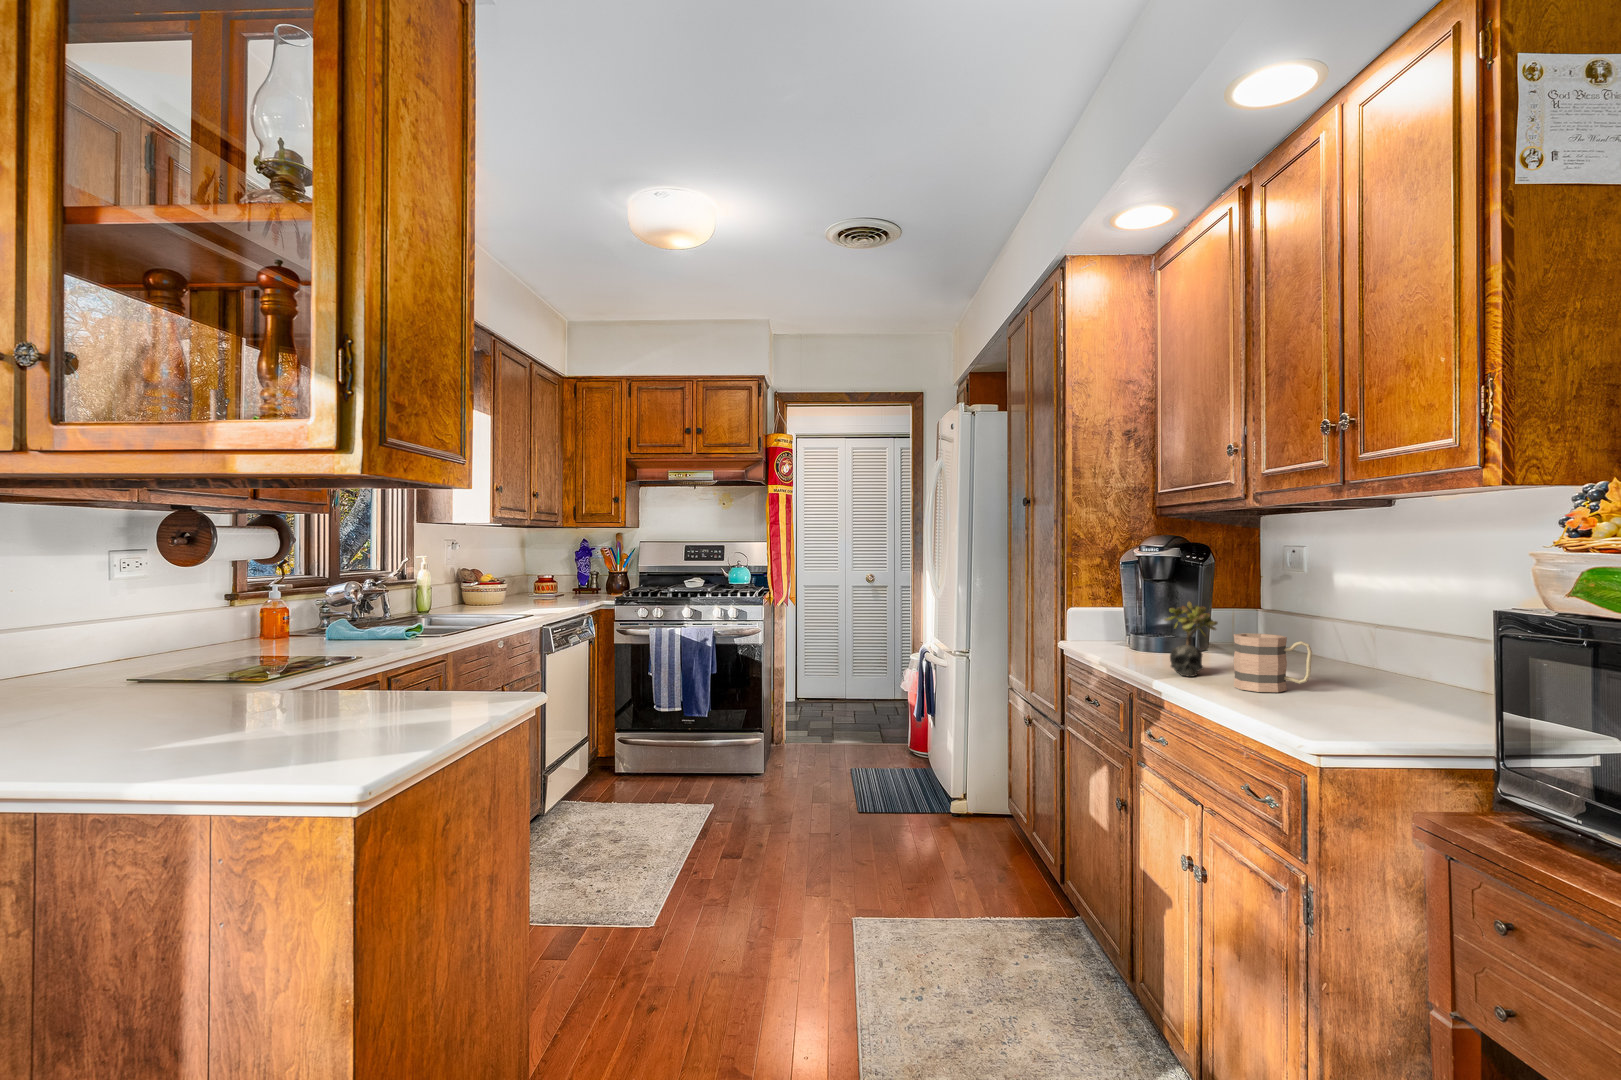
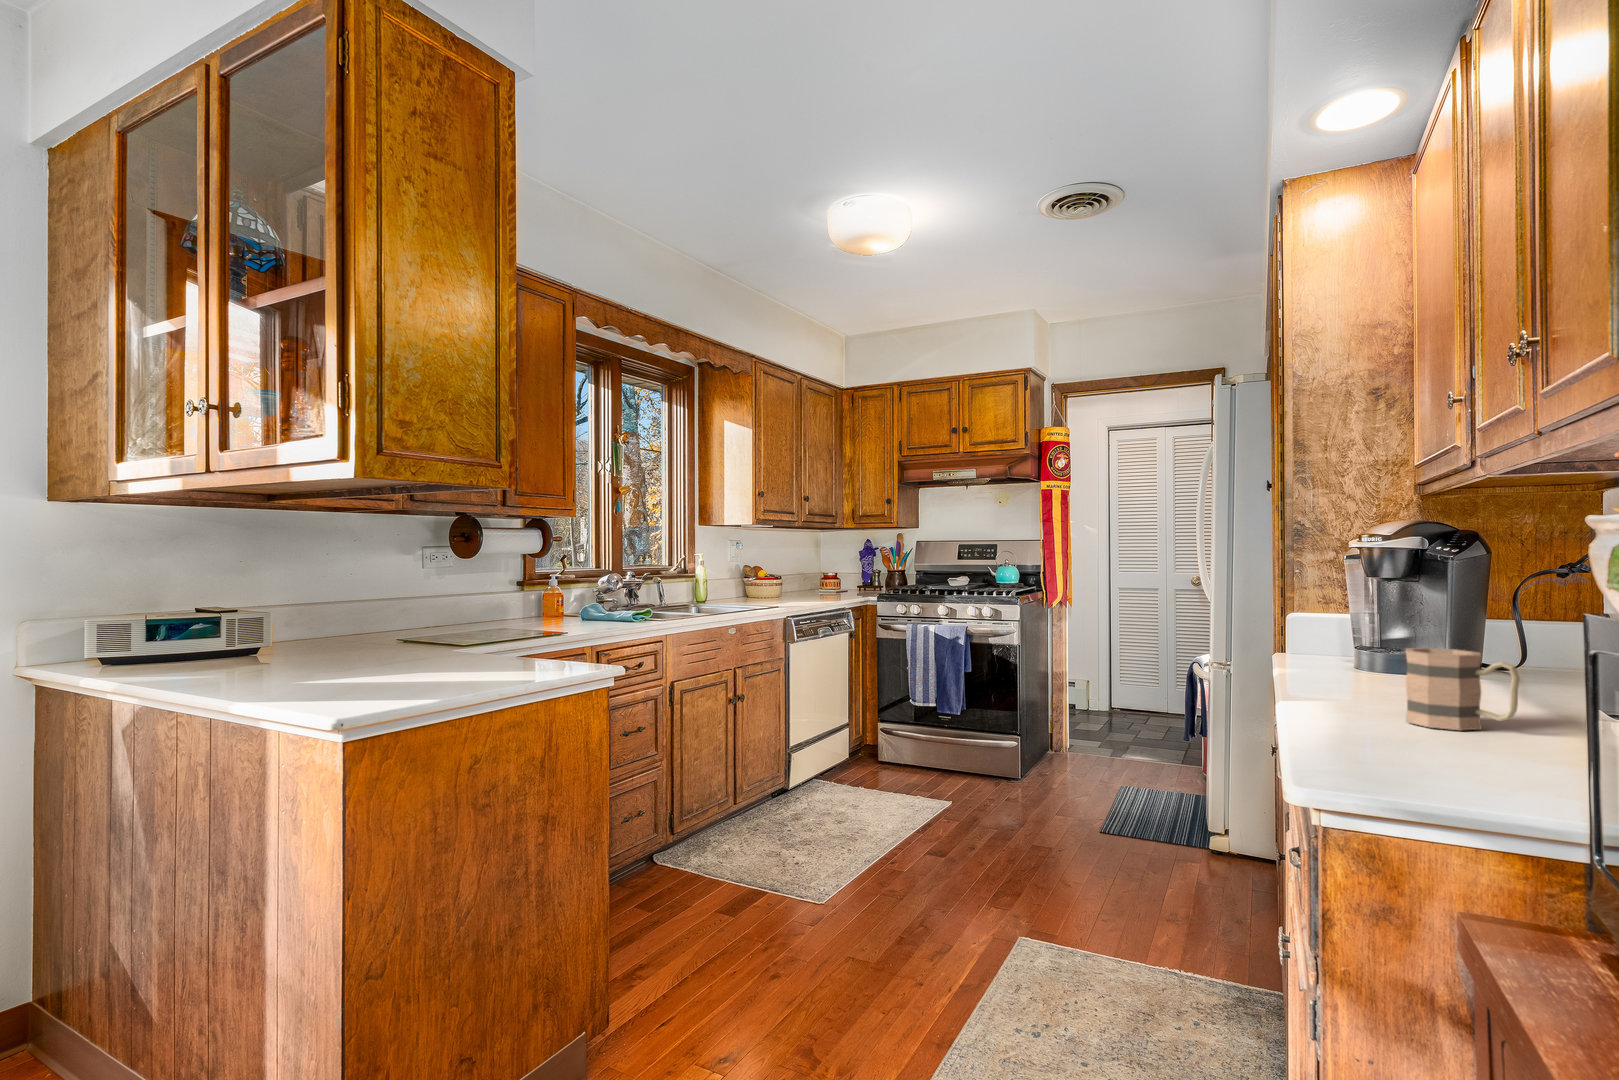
succulent plant: present [1165,602,1218,677] -> none [1337,605,1411,702]

